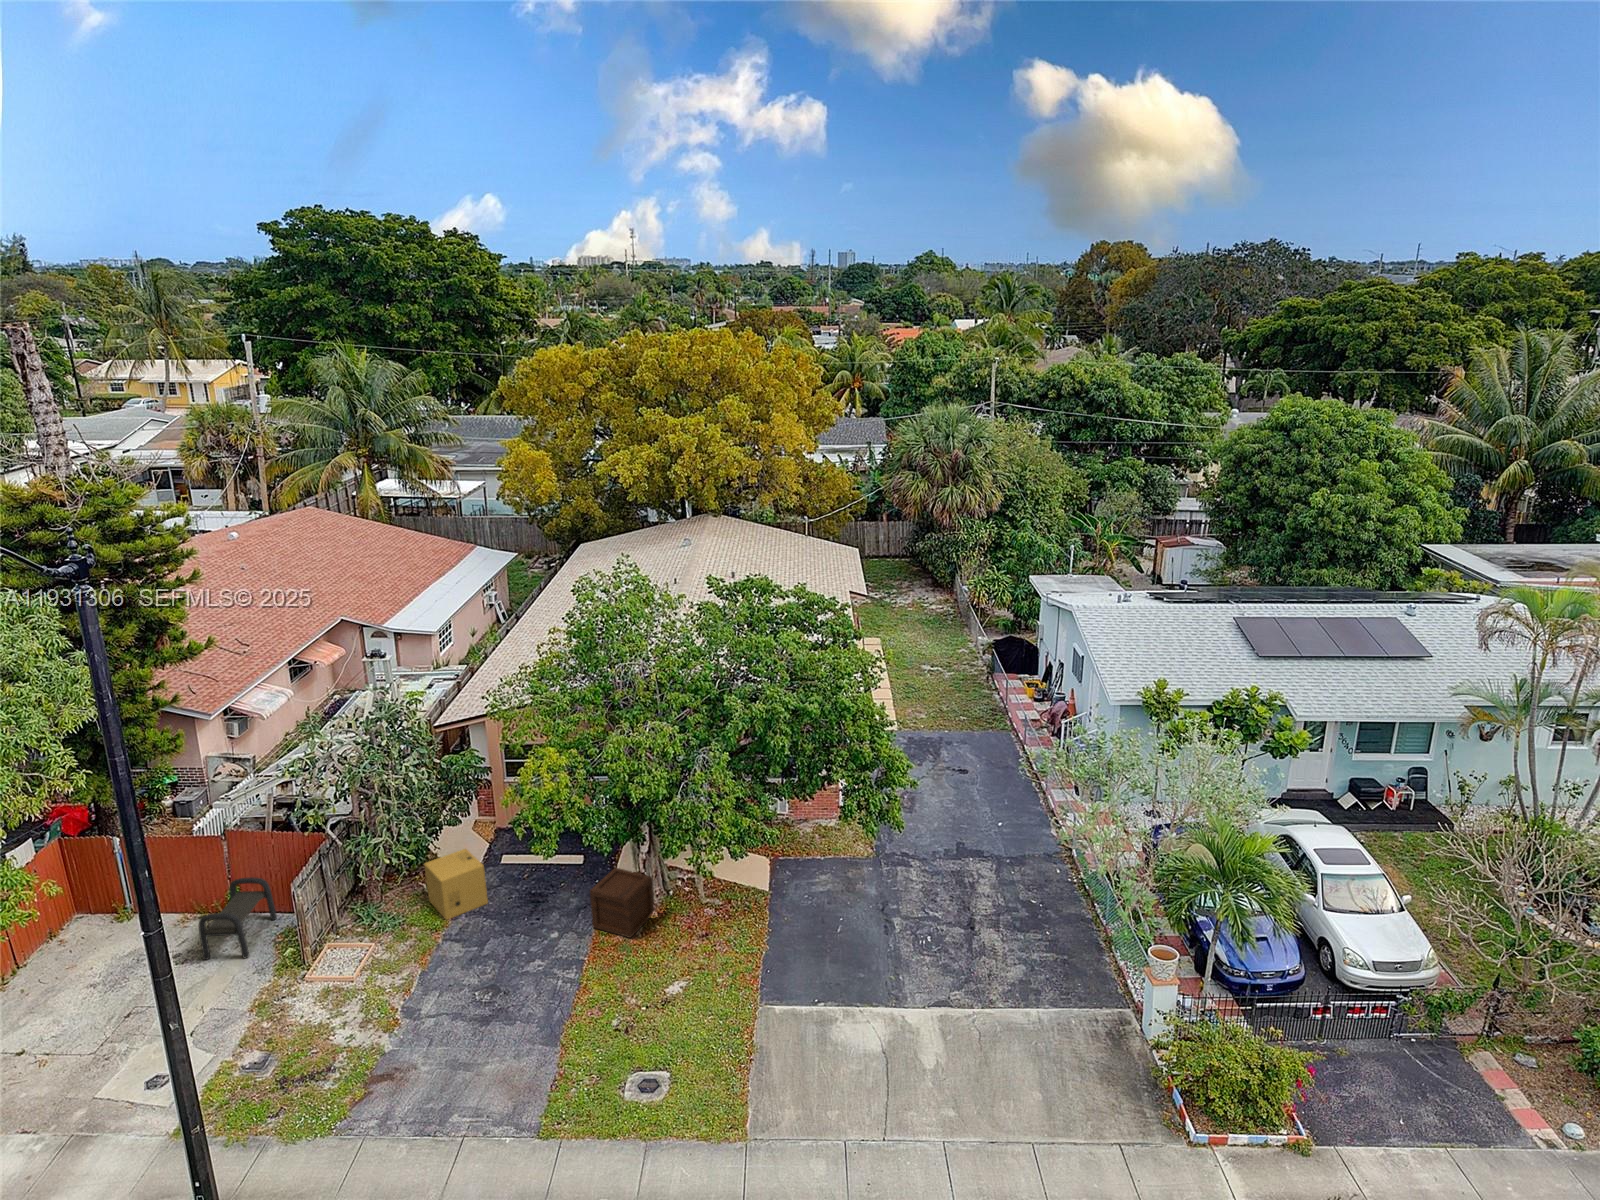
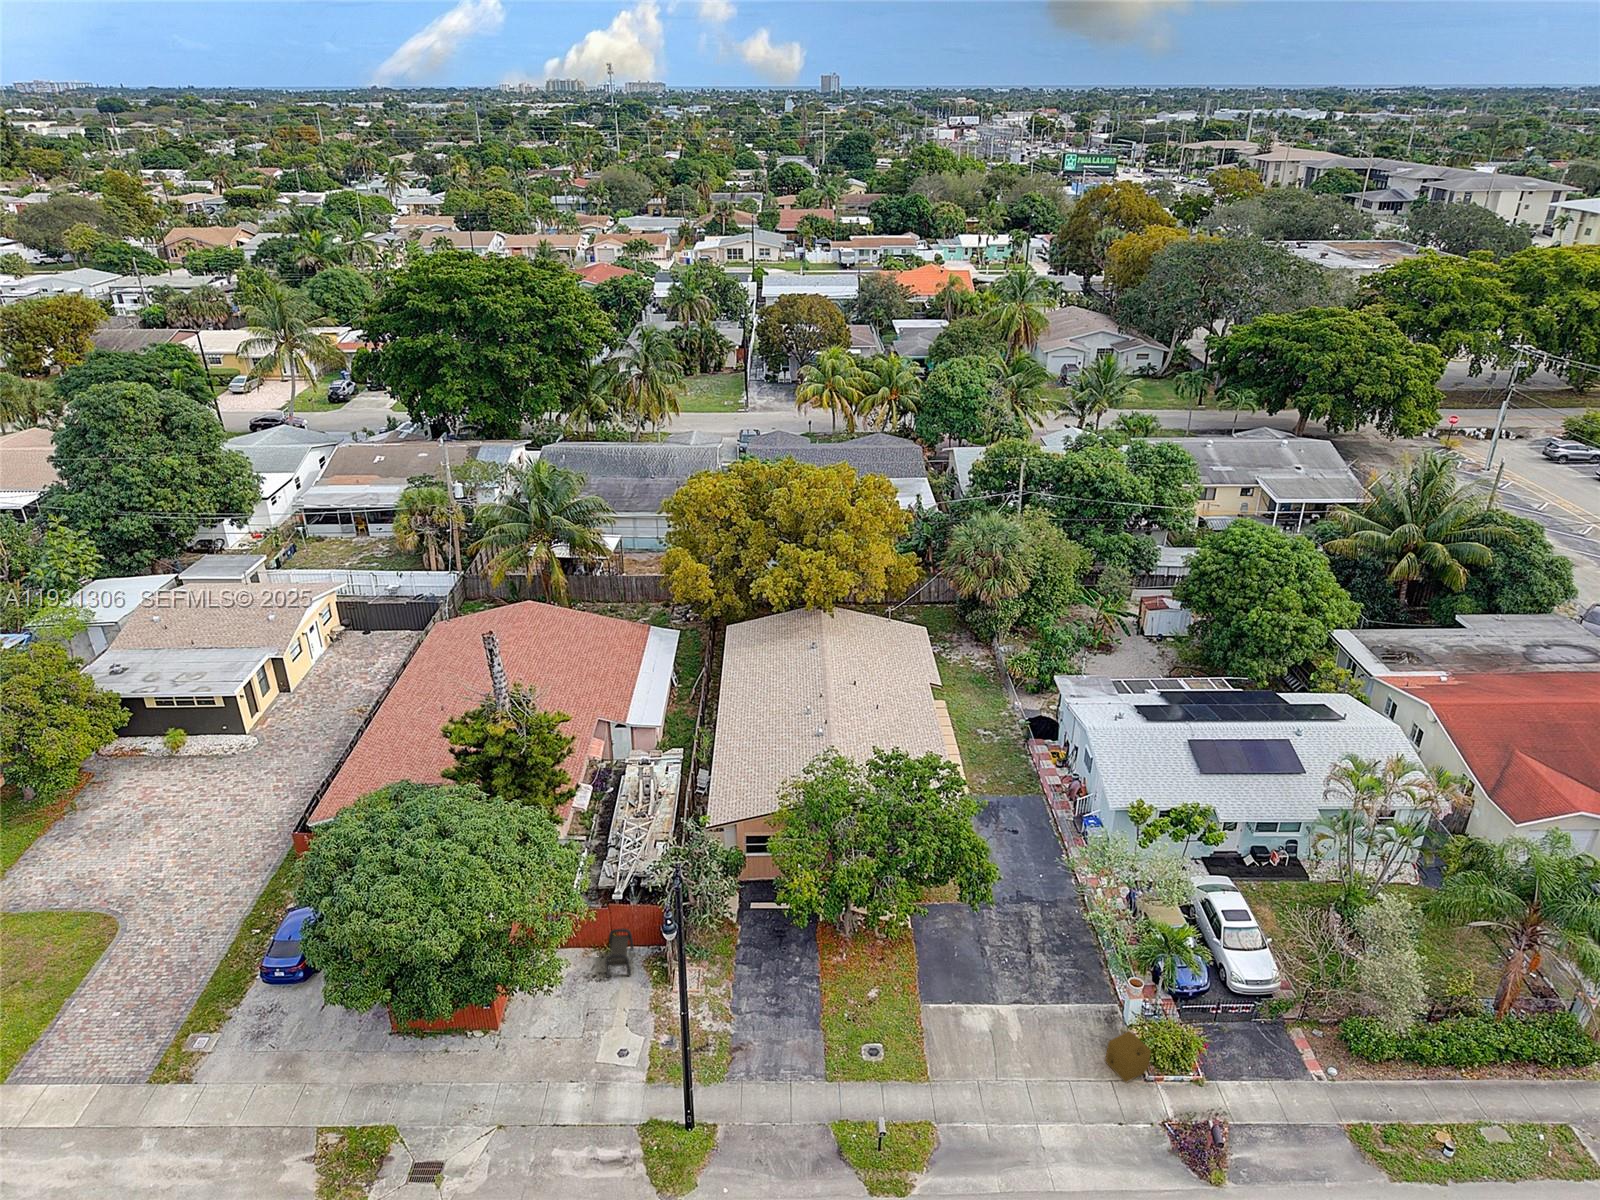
cardboard box: present [424,849,488,920] -> present [1105,1031,1151,1083]
wooden crate: present [590,868,655,938] -> none [817,919,850,961]

